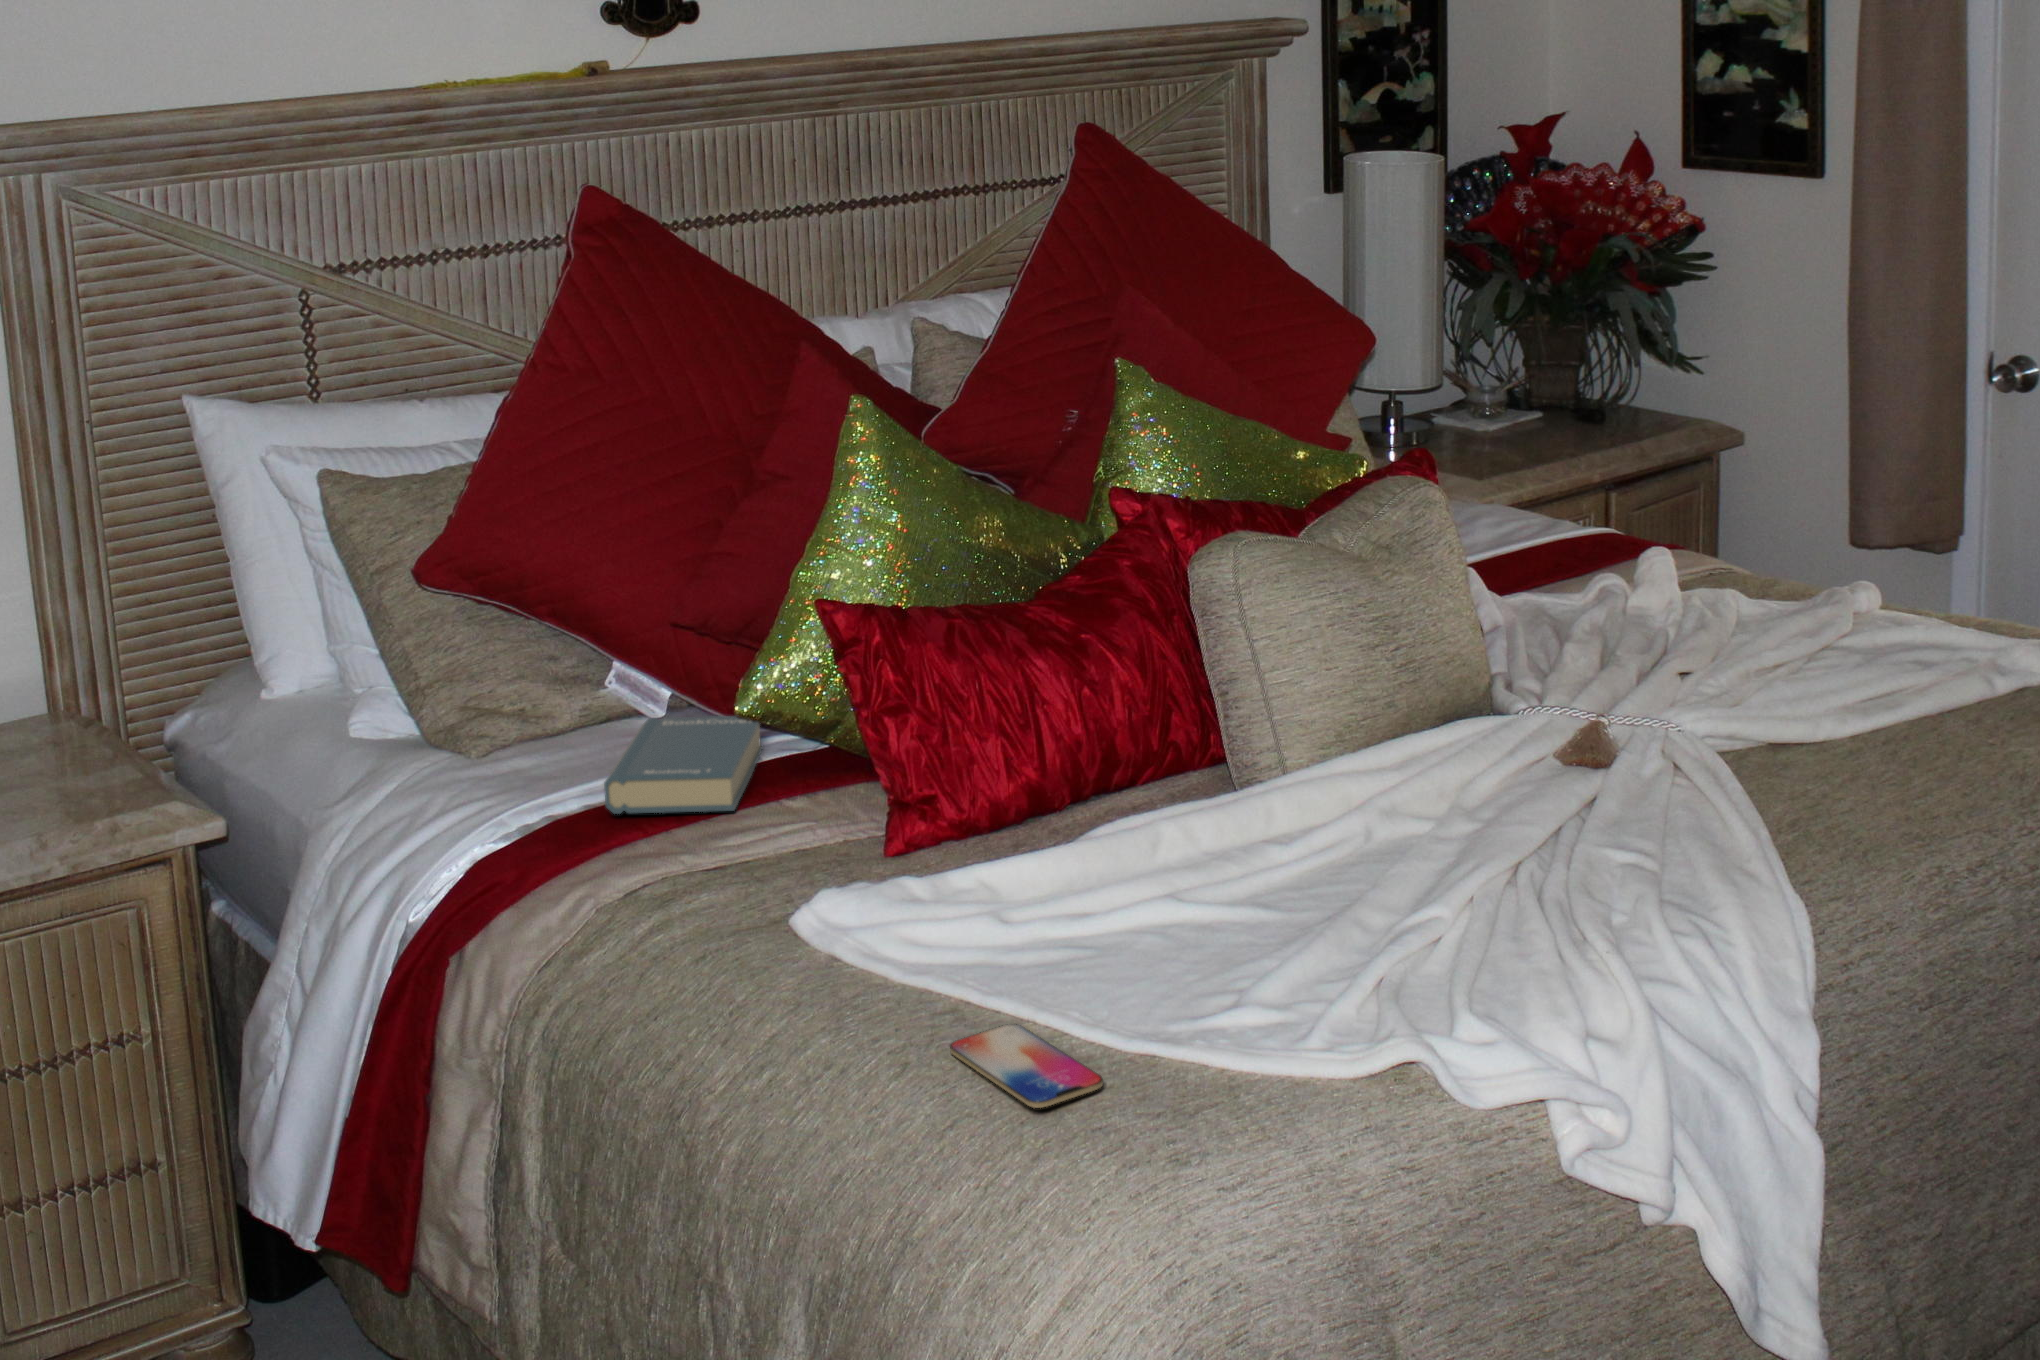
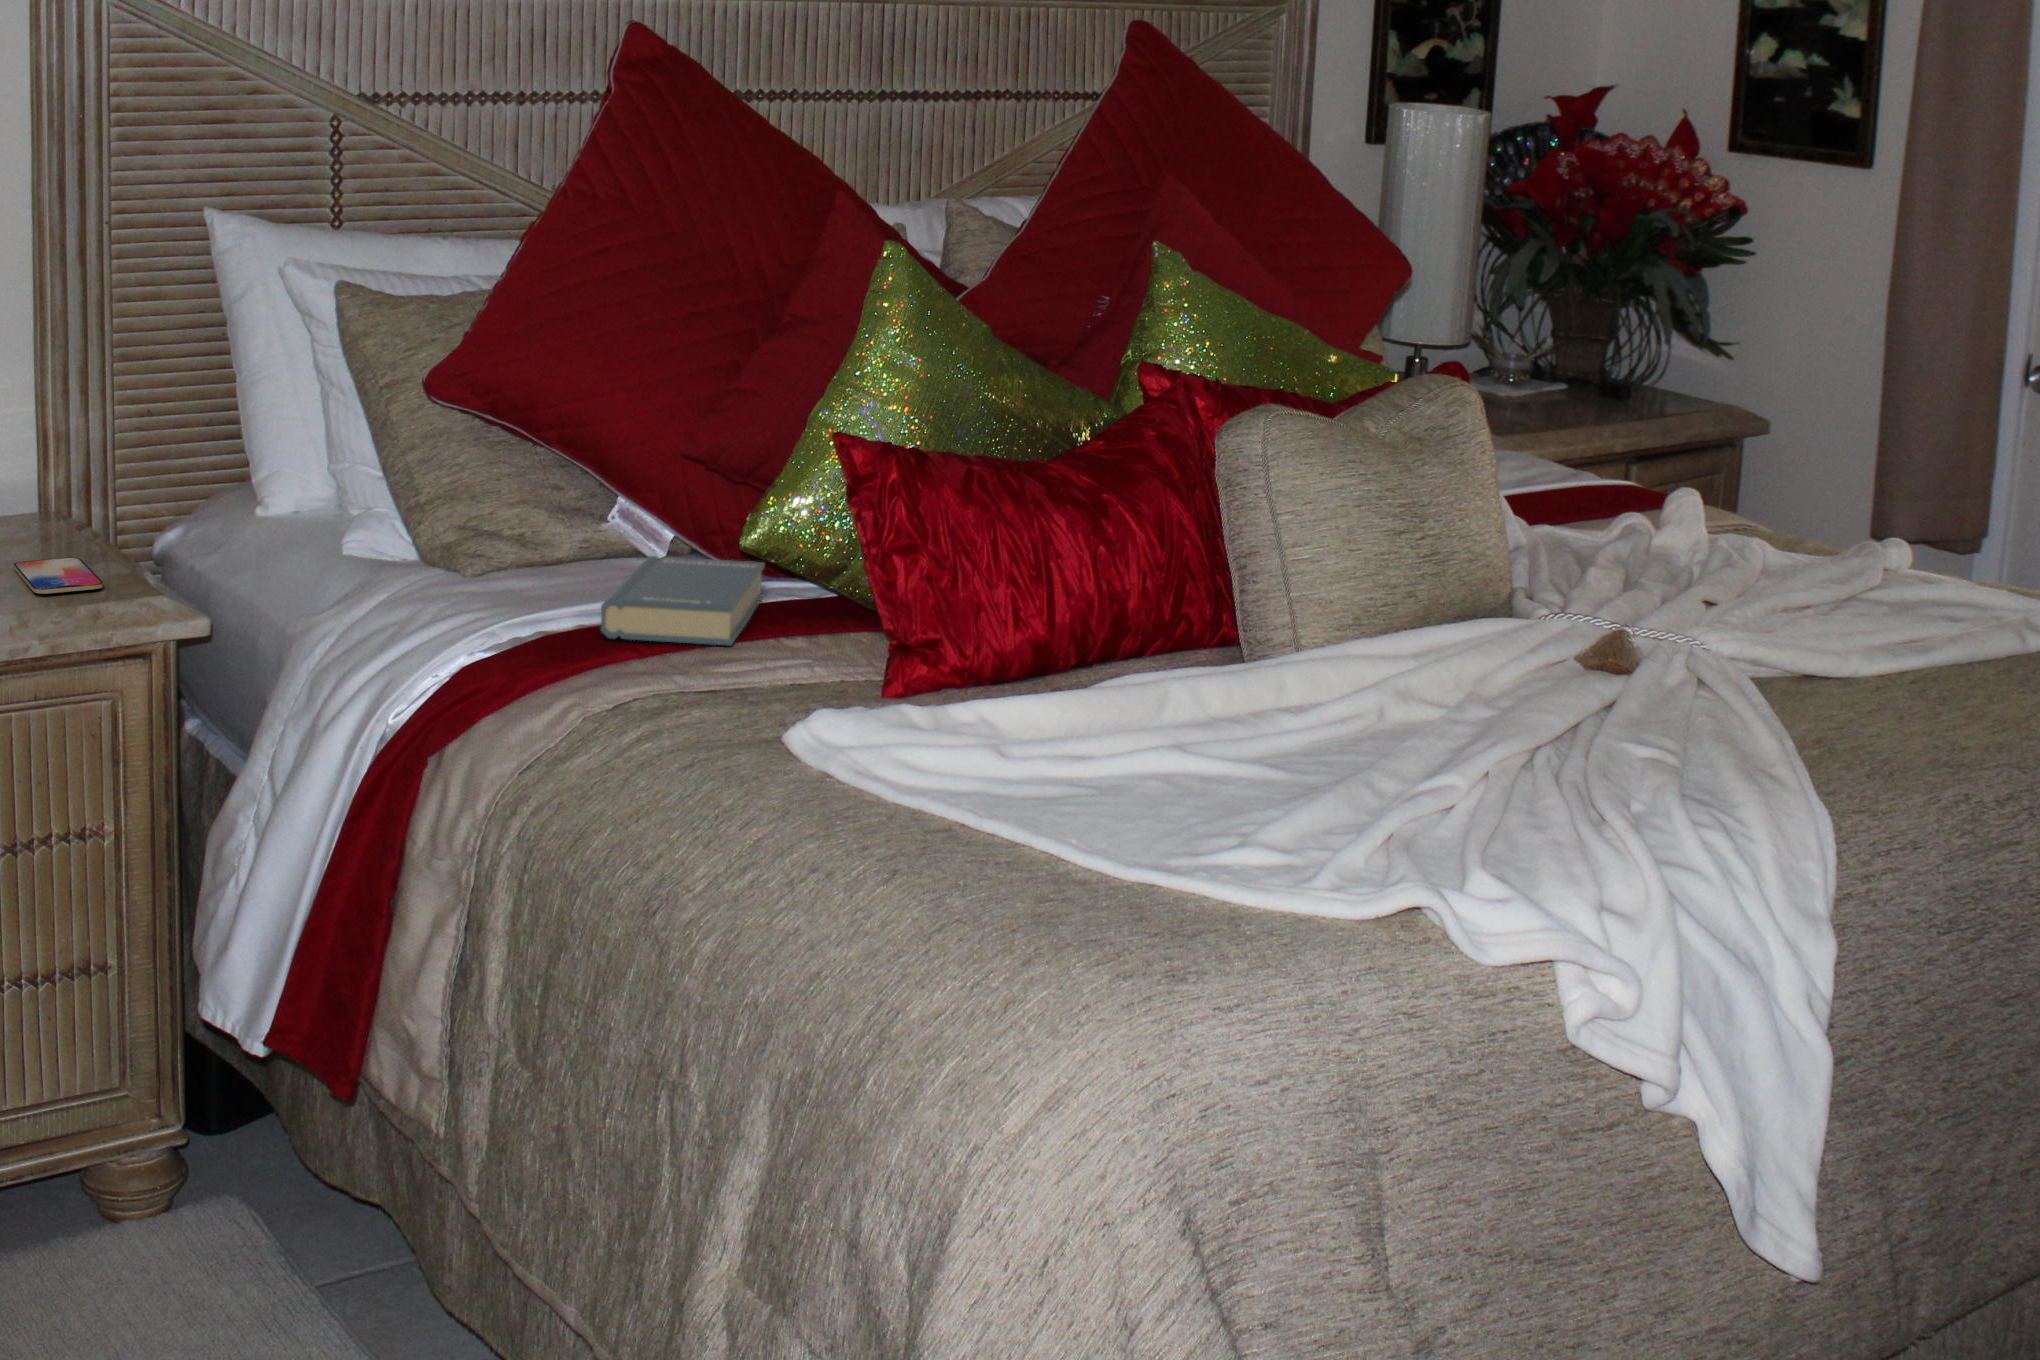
smartphone: present [950,1024,1103,1108] -> present [14,558,103,594]

